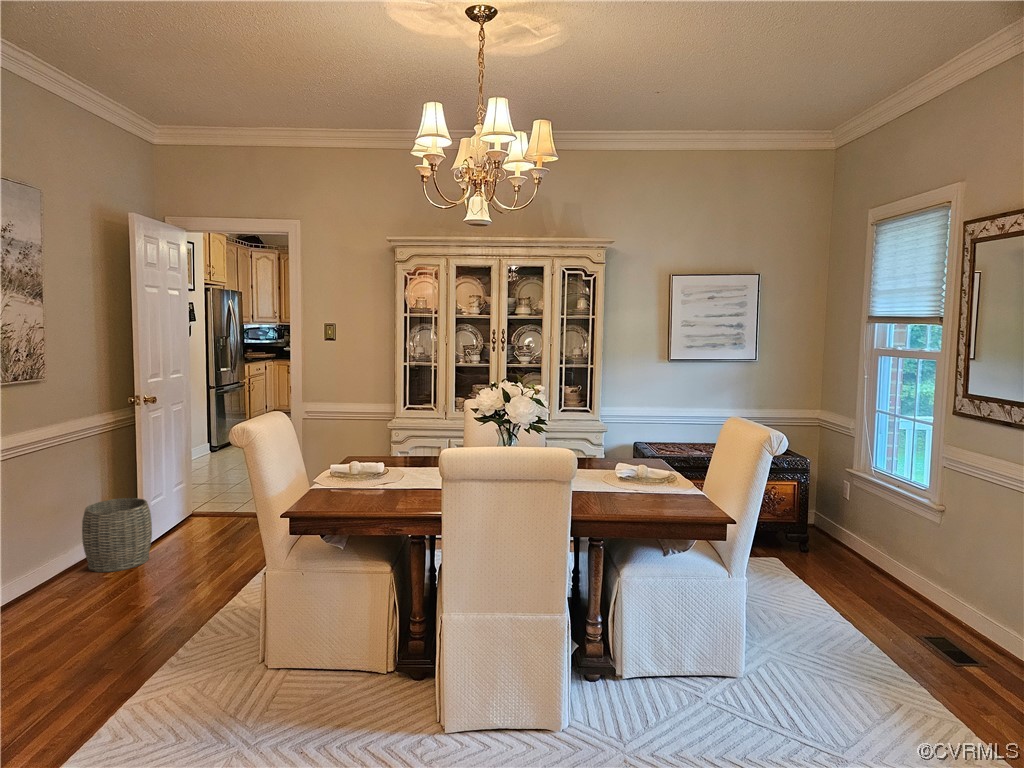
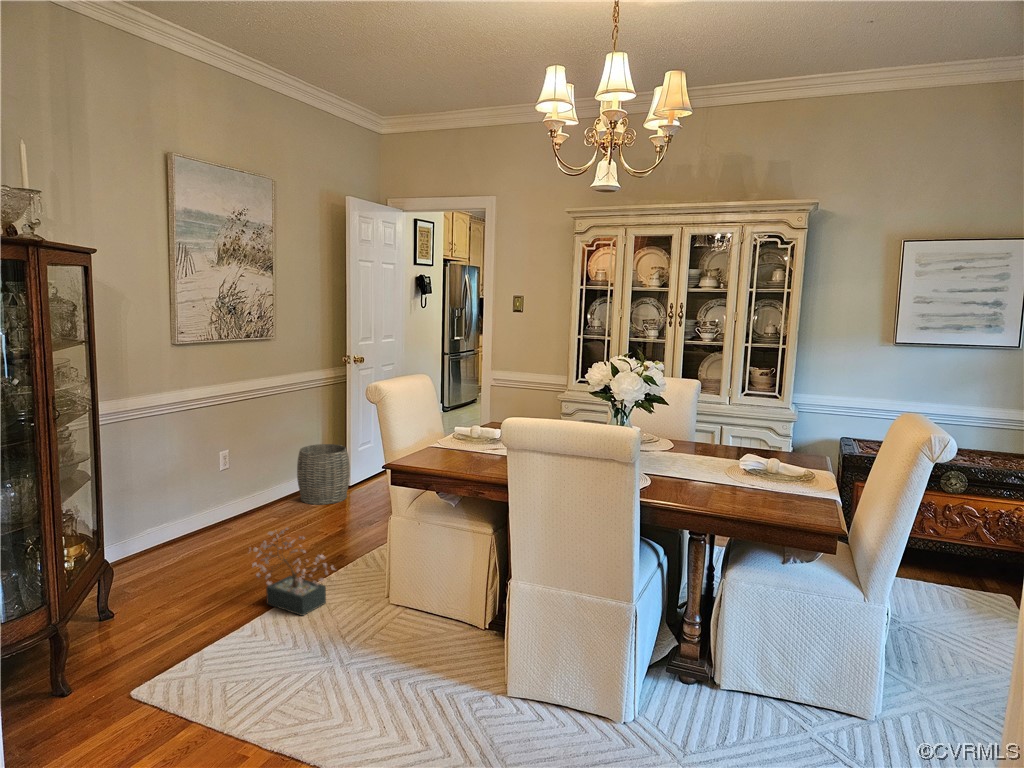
decorative plant: none [77,605,196,708] -> present [252,528,335,616]

